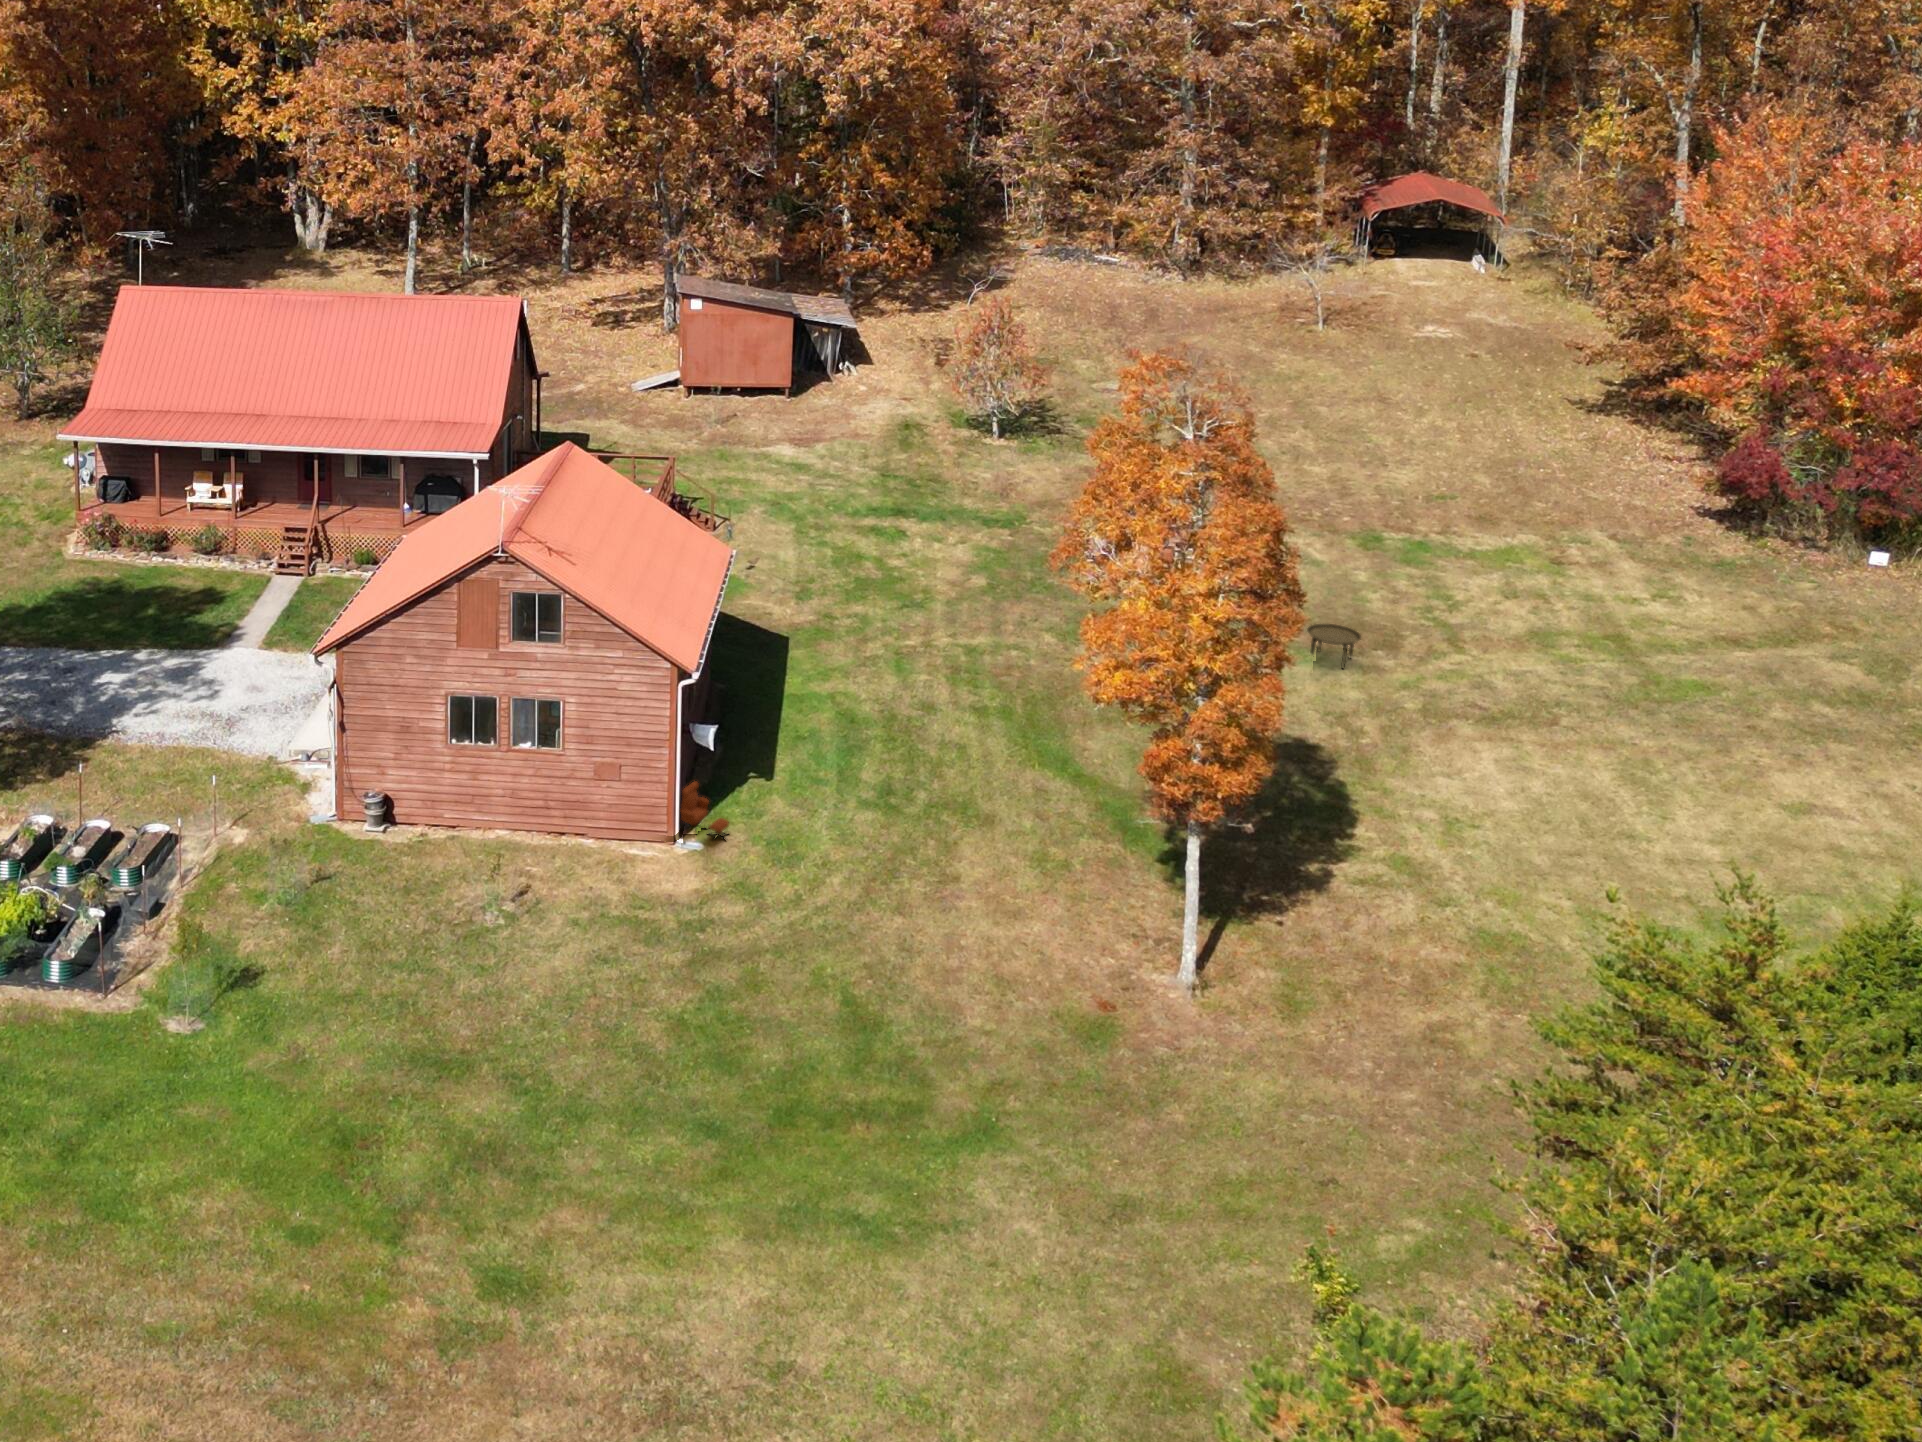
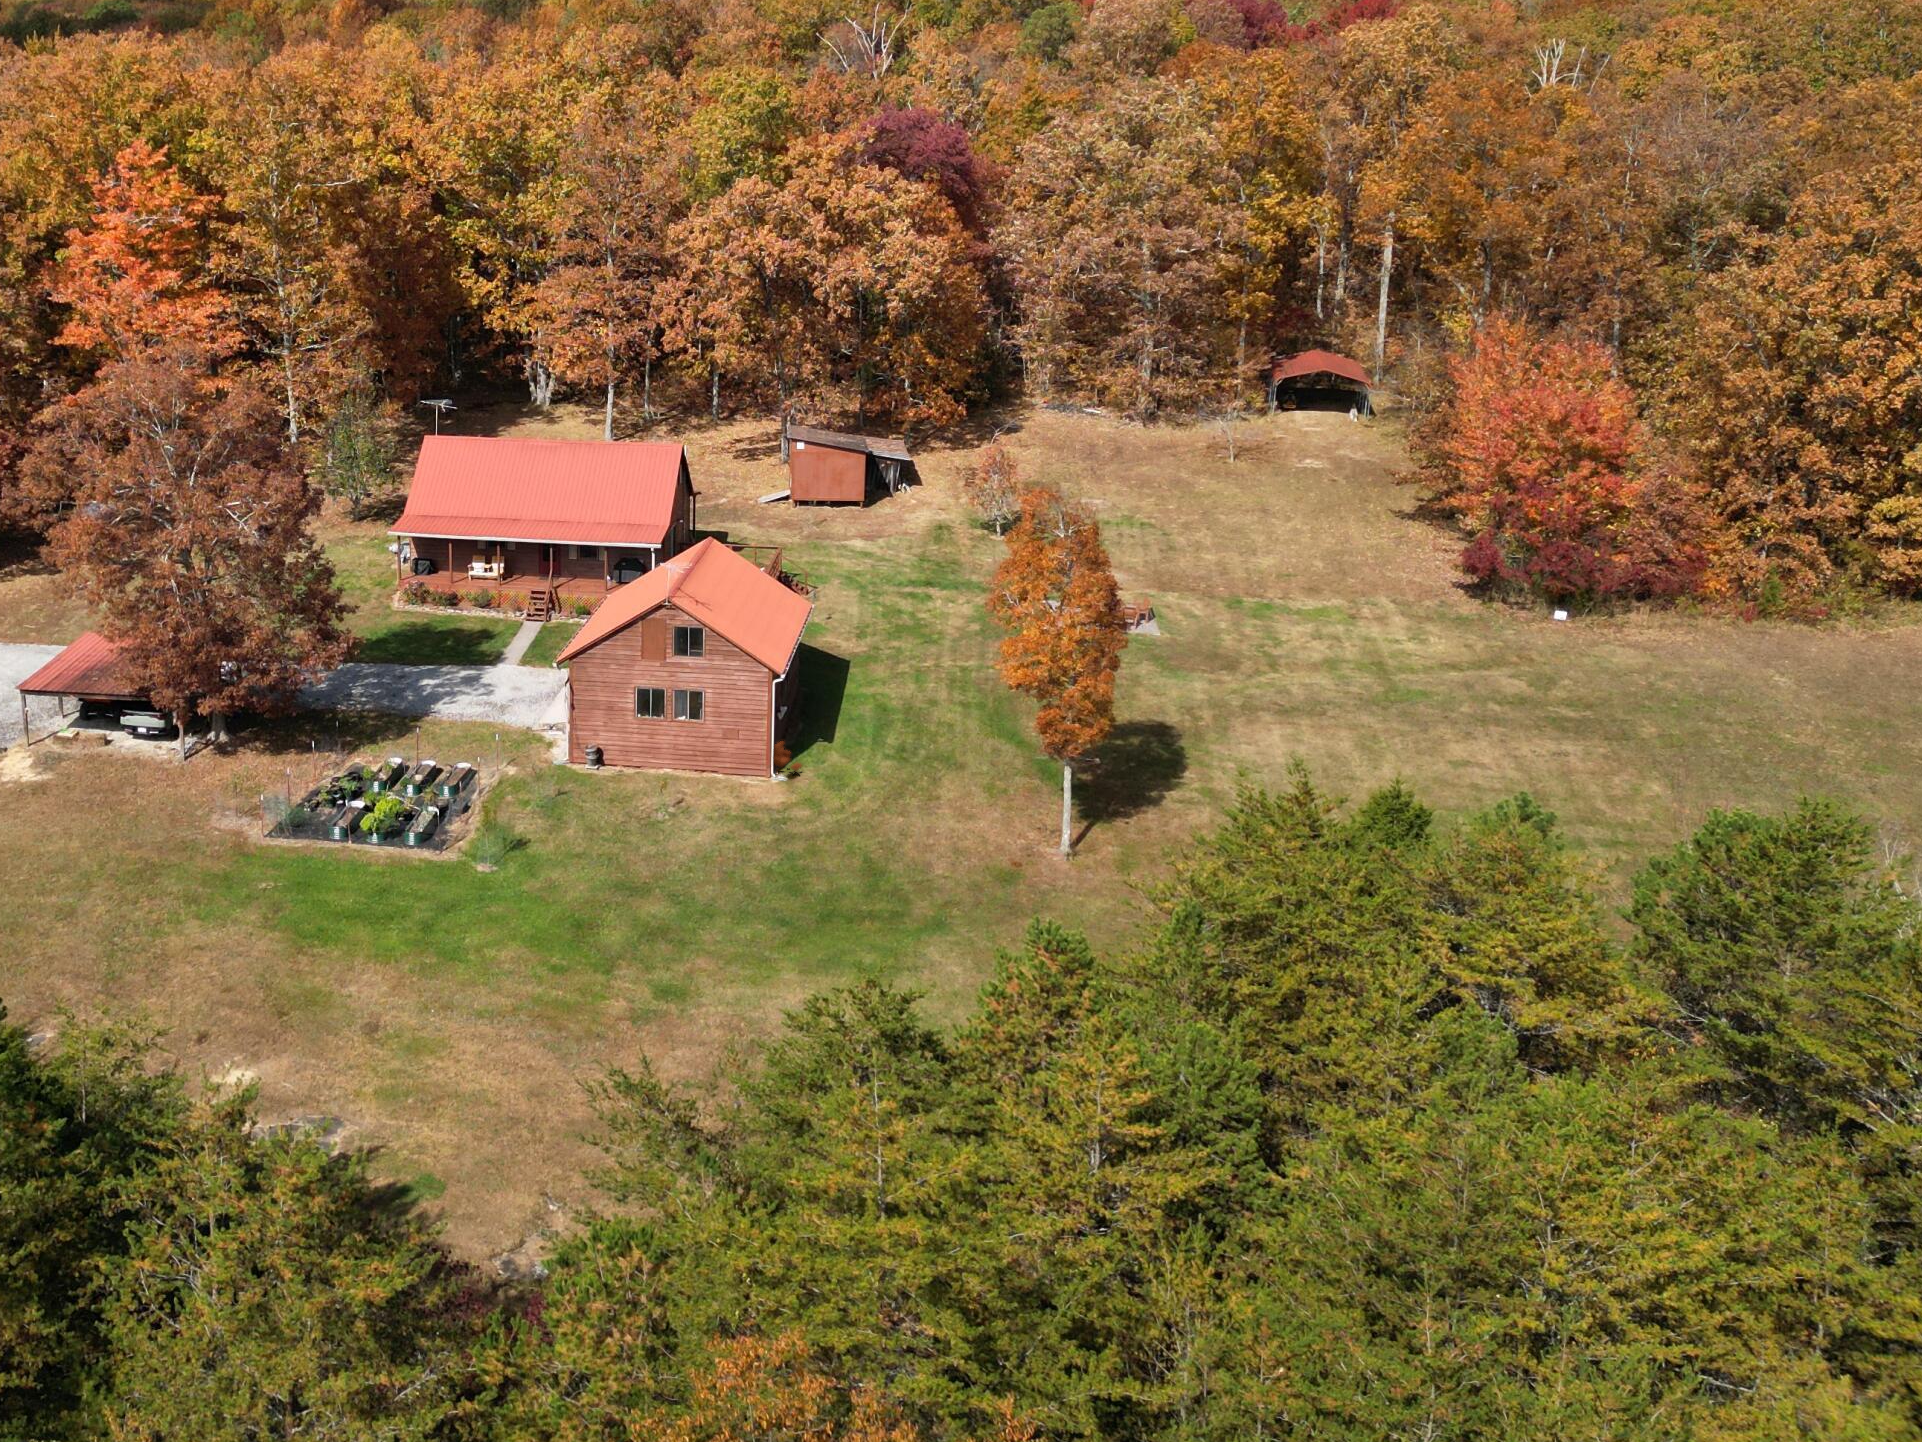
round table: present [1307,624,1361,668] -> none [1175,654,1208,682]

